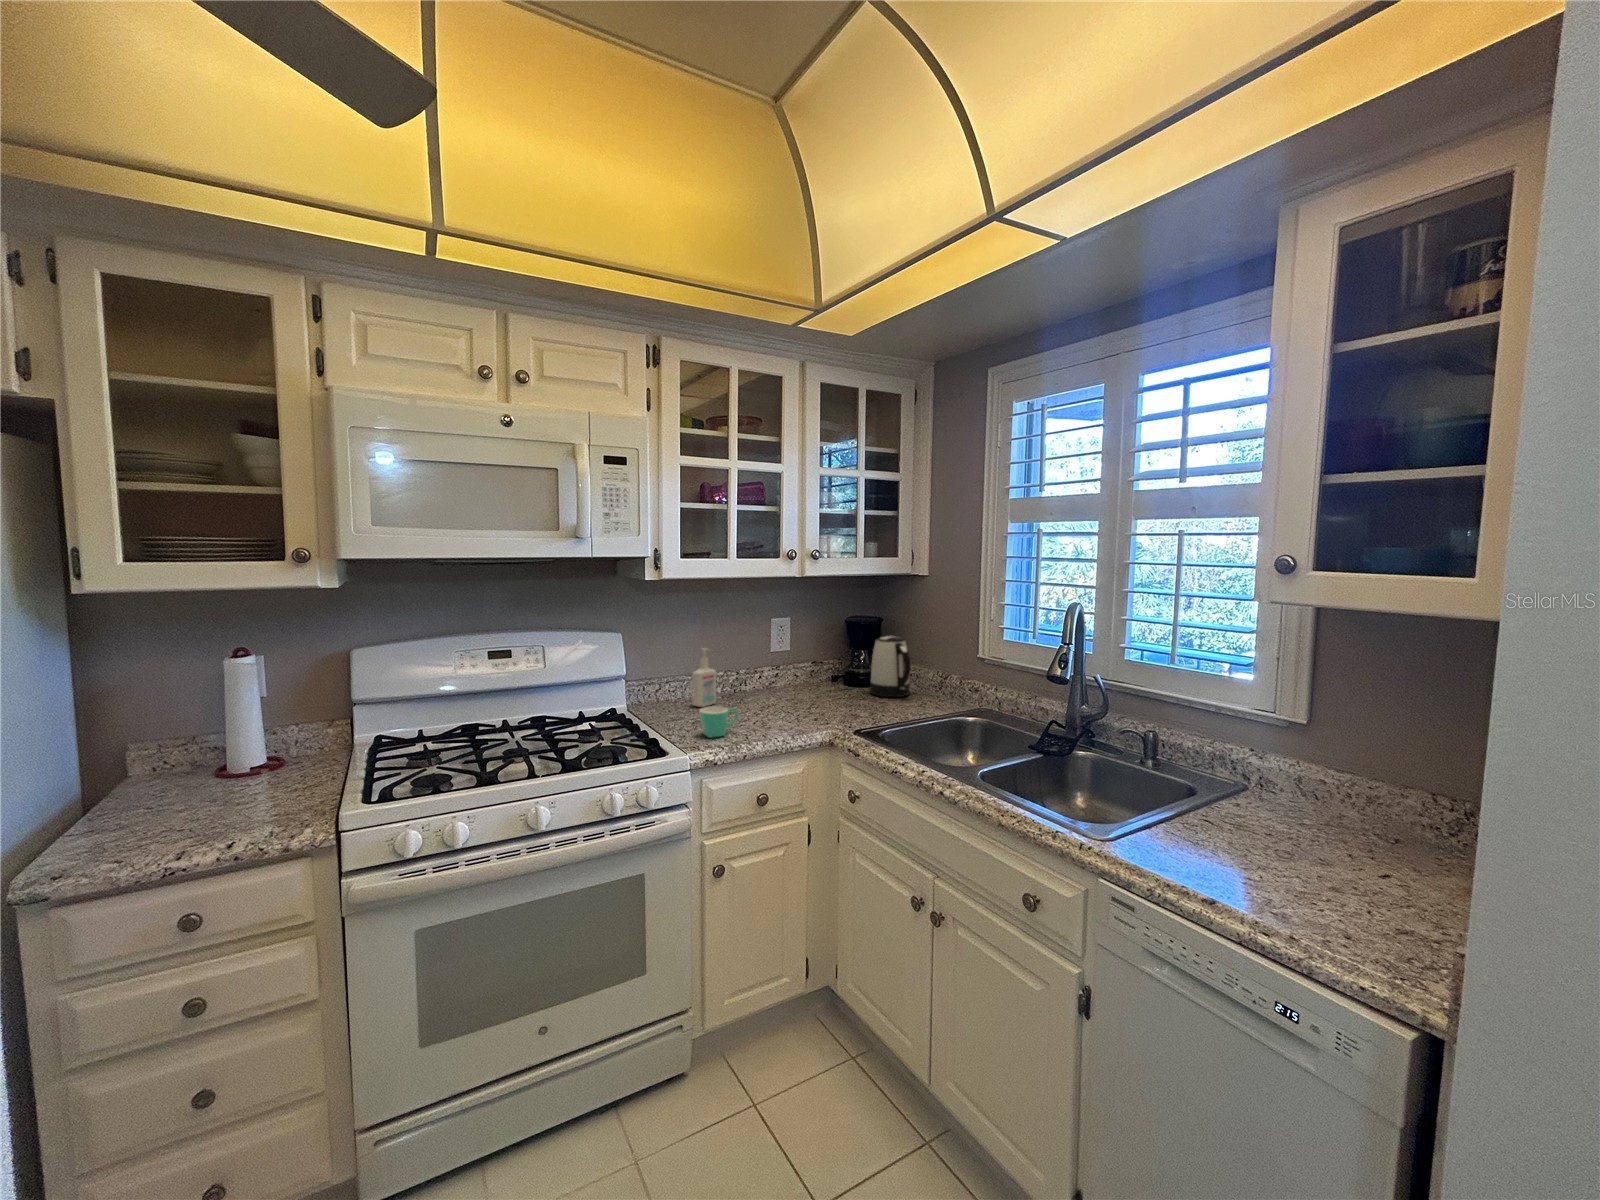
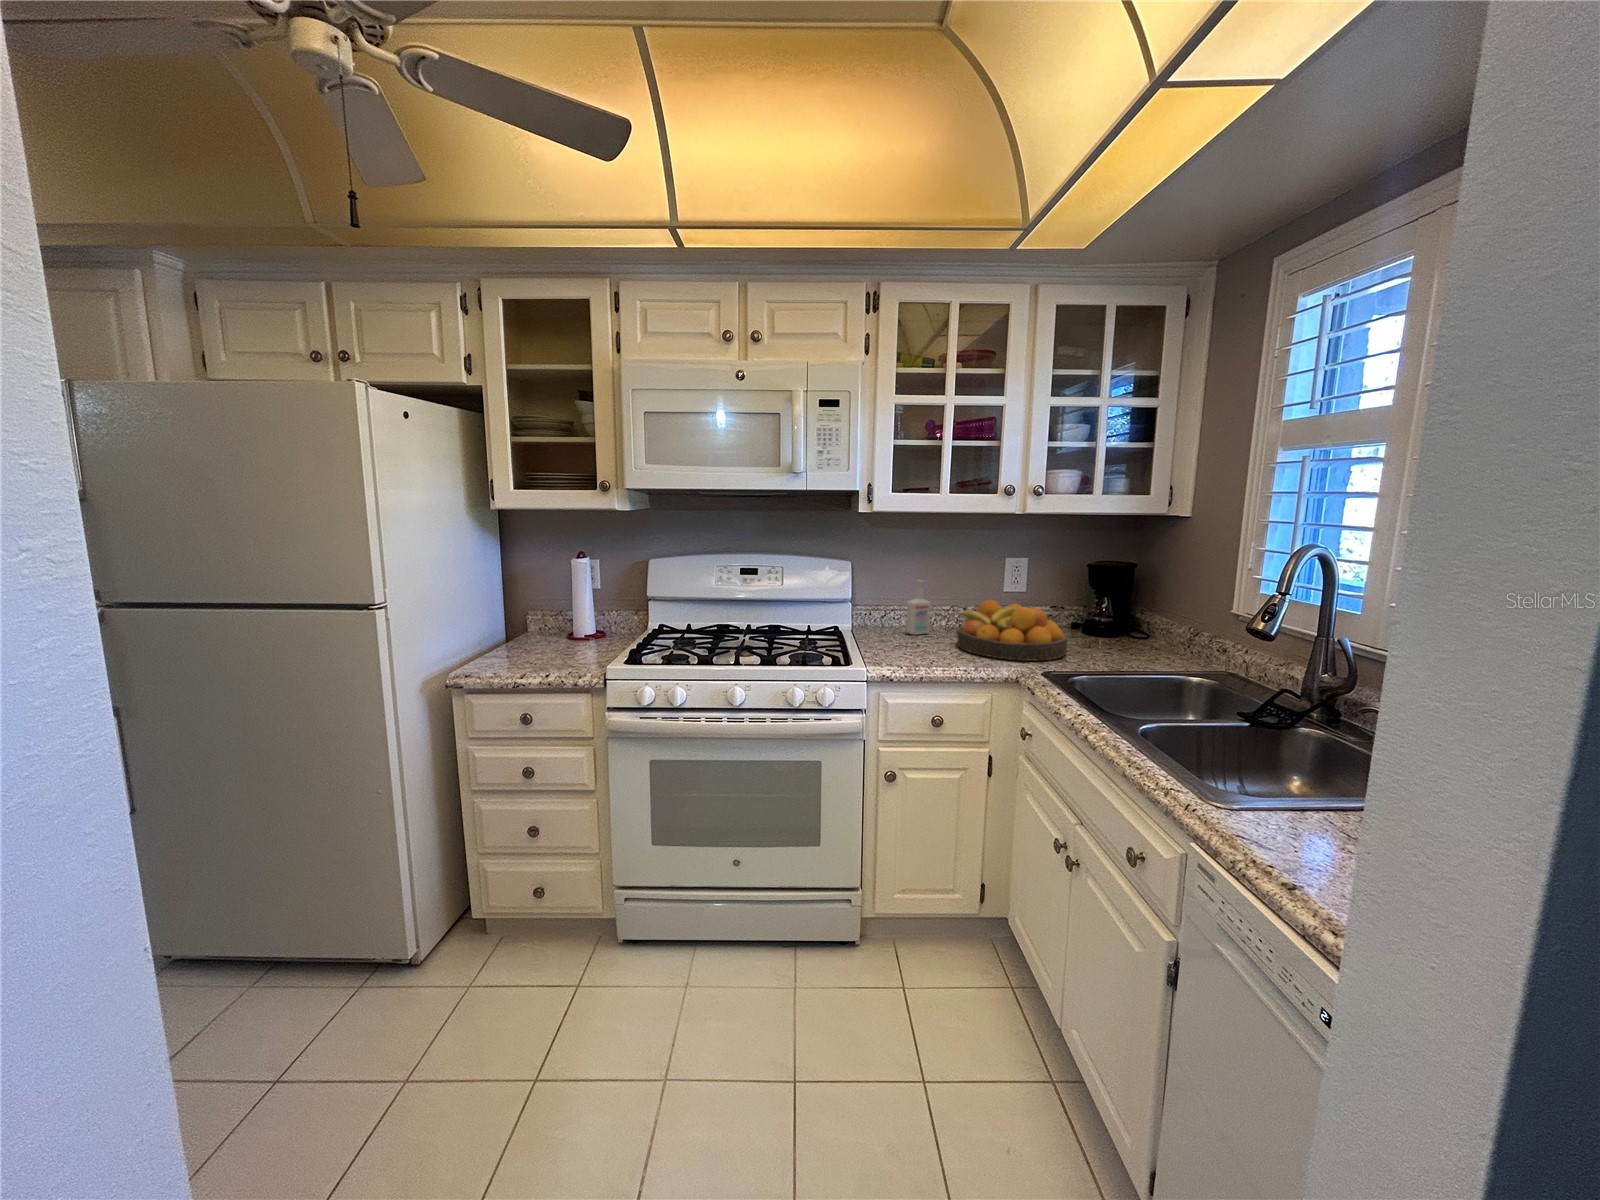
kettle: present [870,636,911,697] -> none [1102,583,1152,650]
fruit bowl: none [751,664,855,723] -> present [956,600,1067,661]
mug: present [699,706,739,738] -> none [889,630,927,658]

